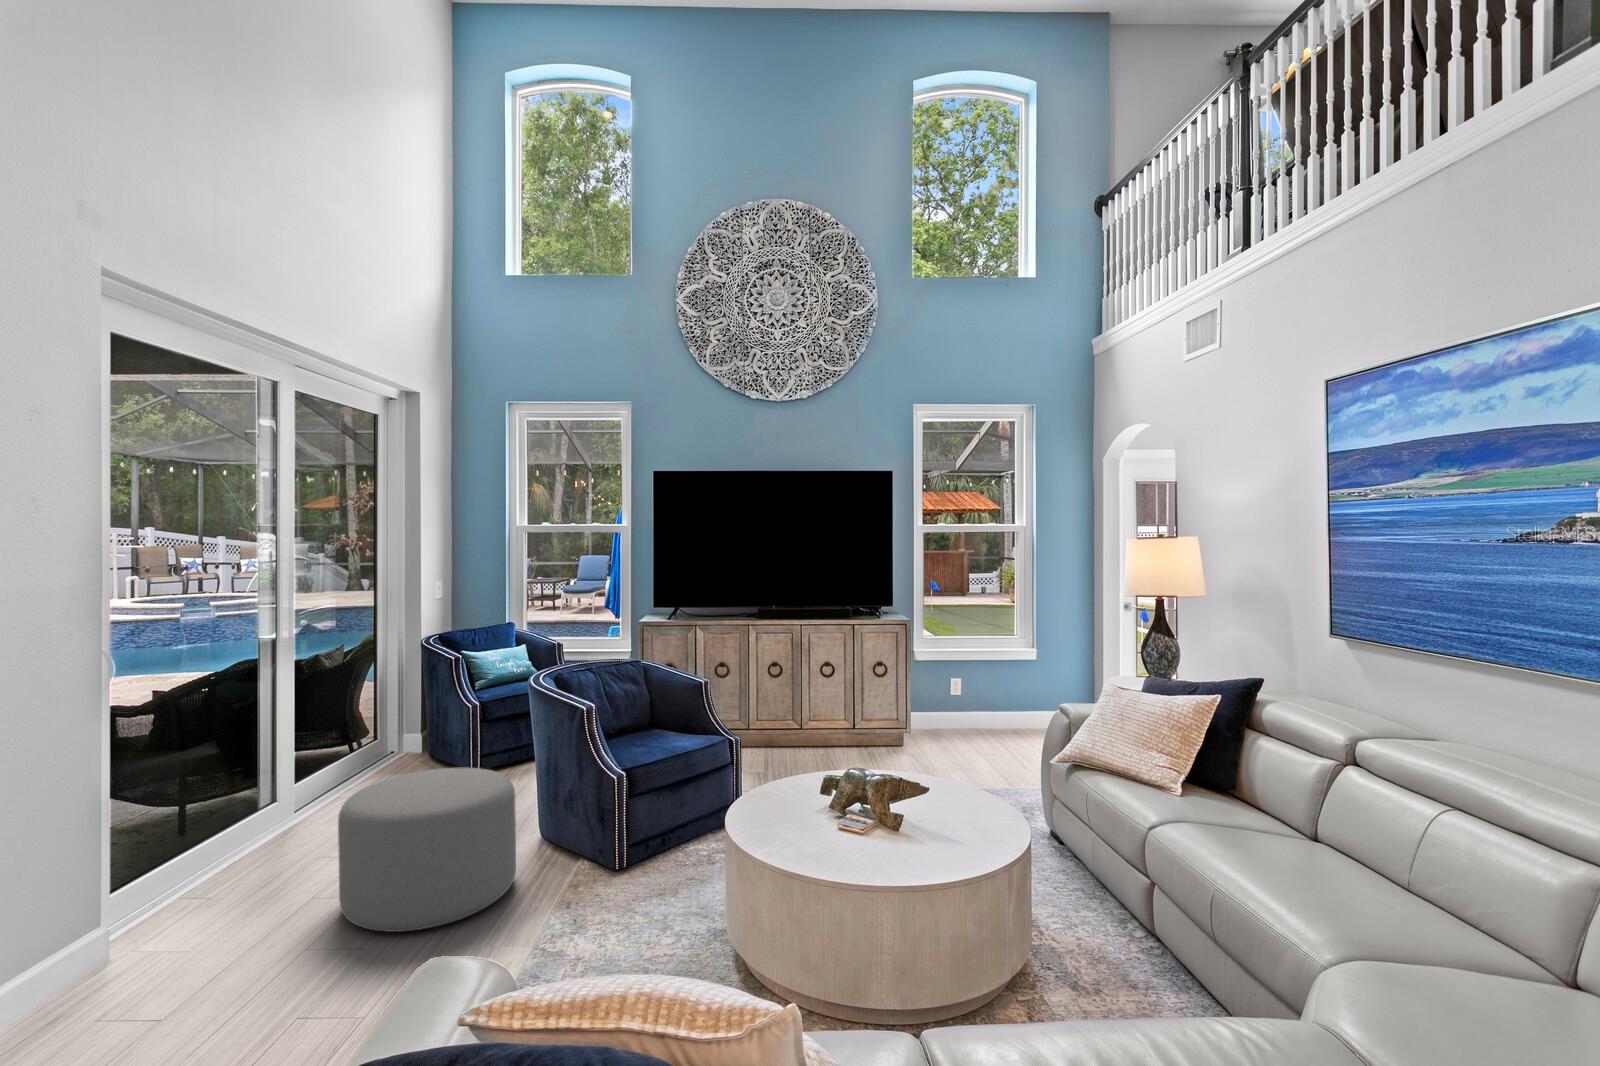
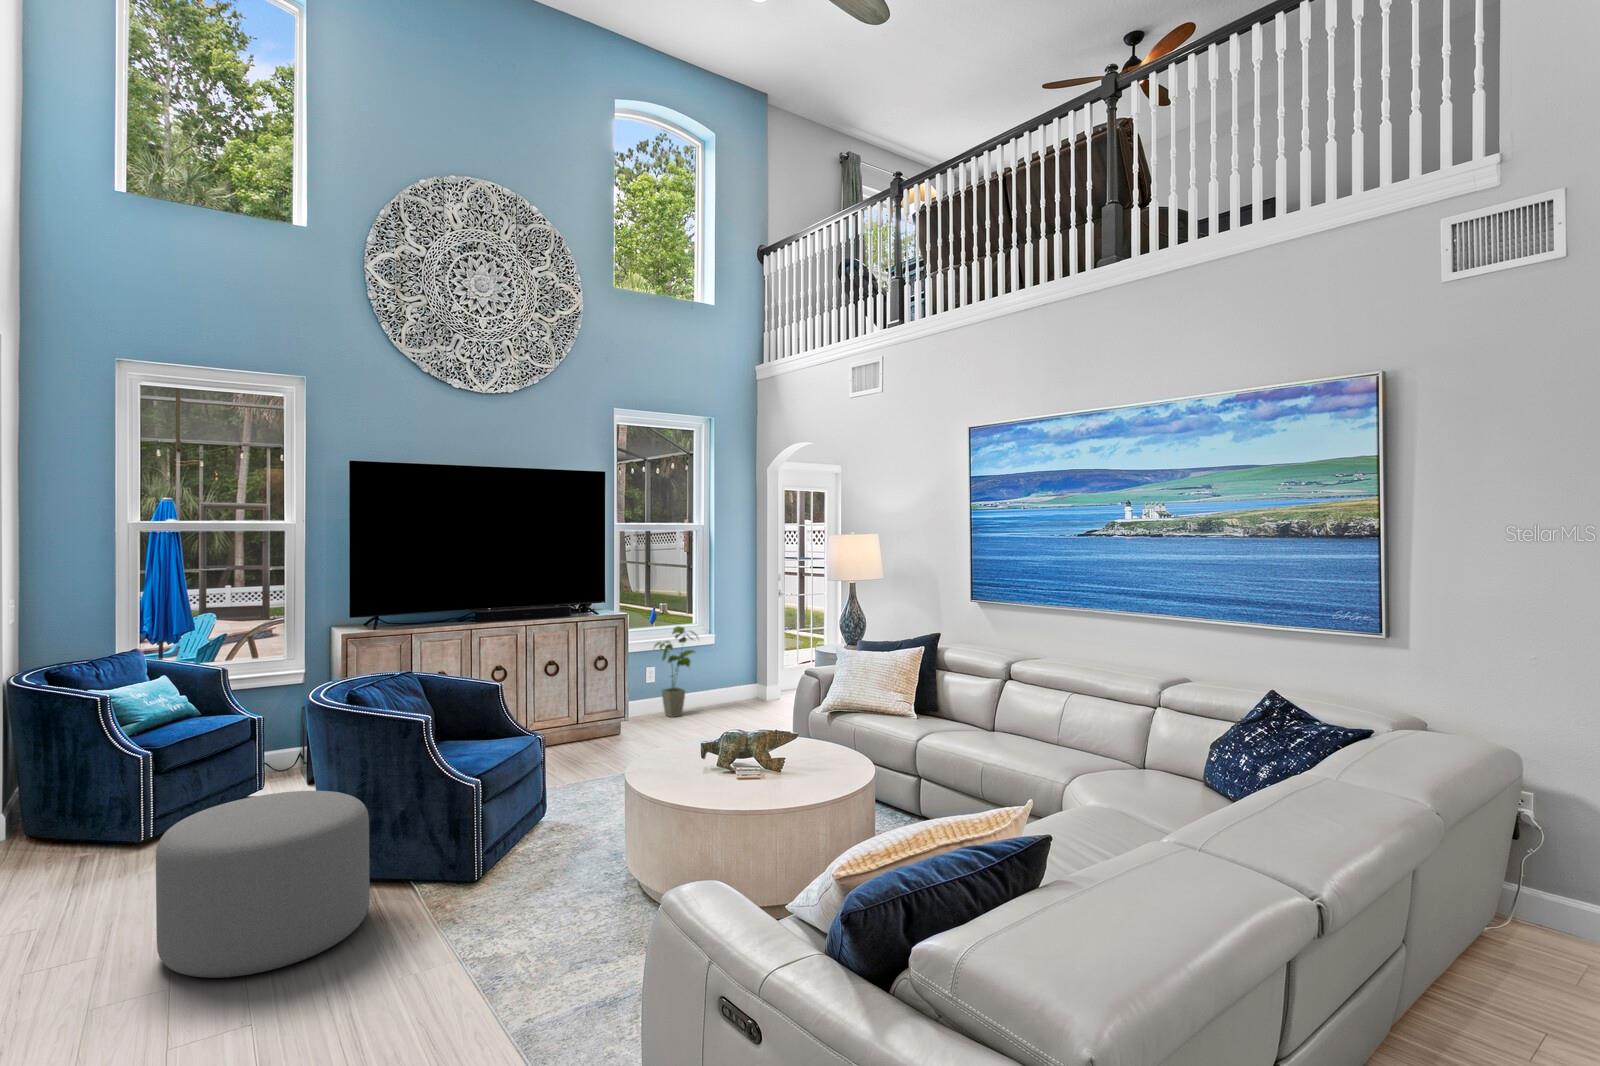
house plant: none [956,638,1007,737] -> present [654,626,697,717]

